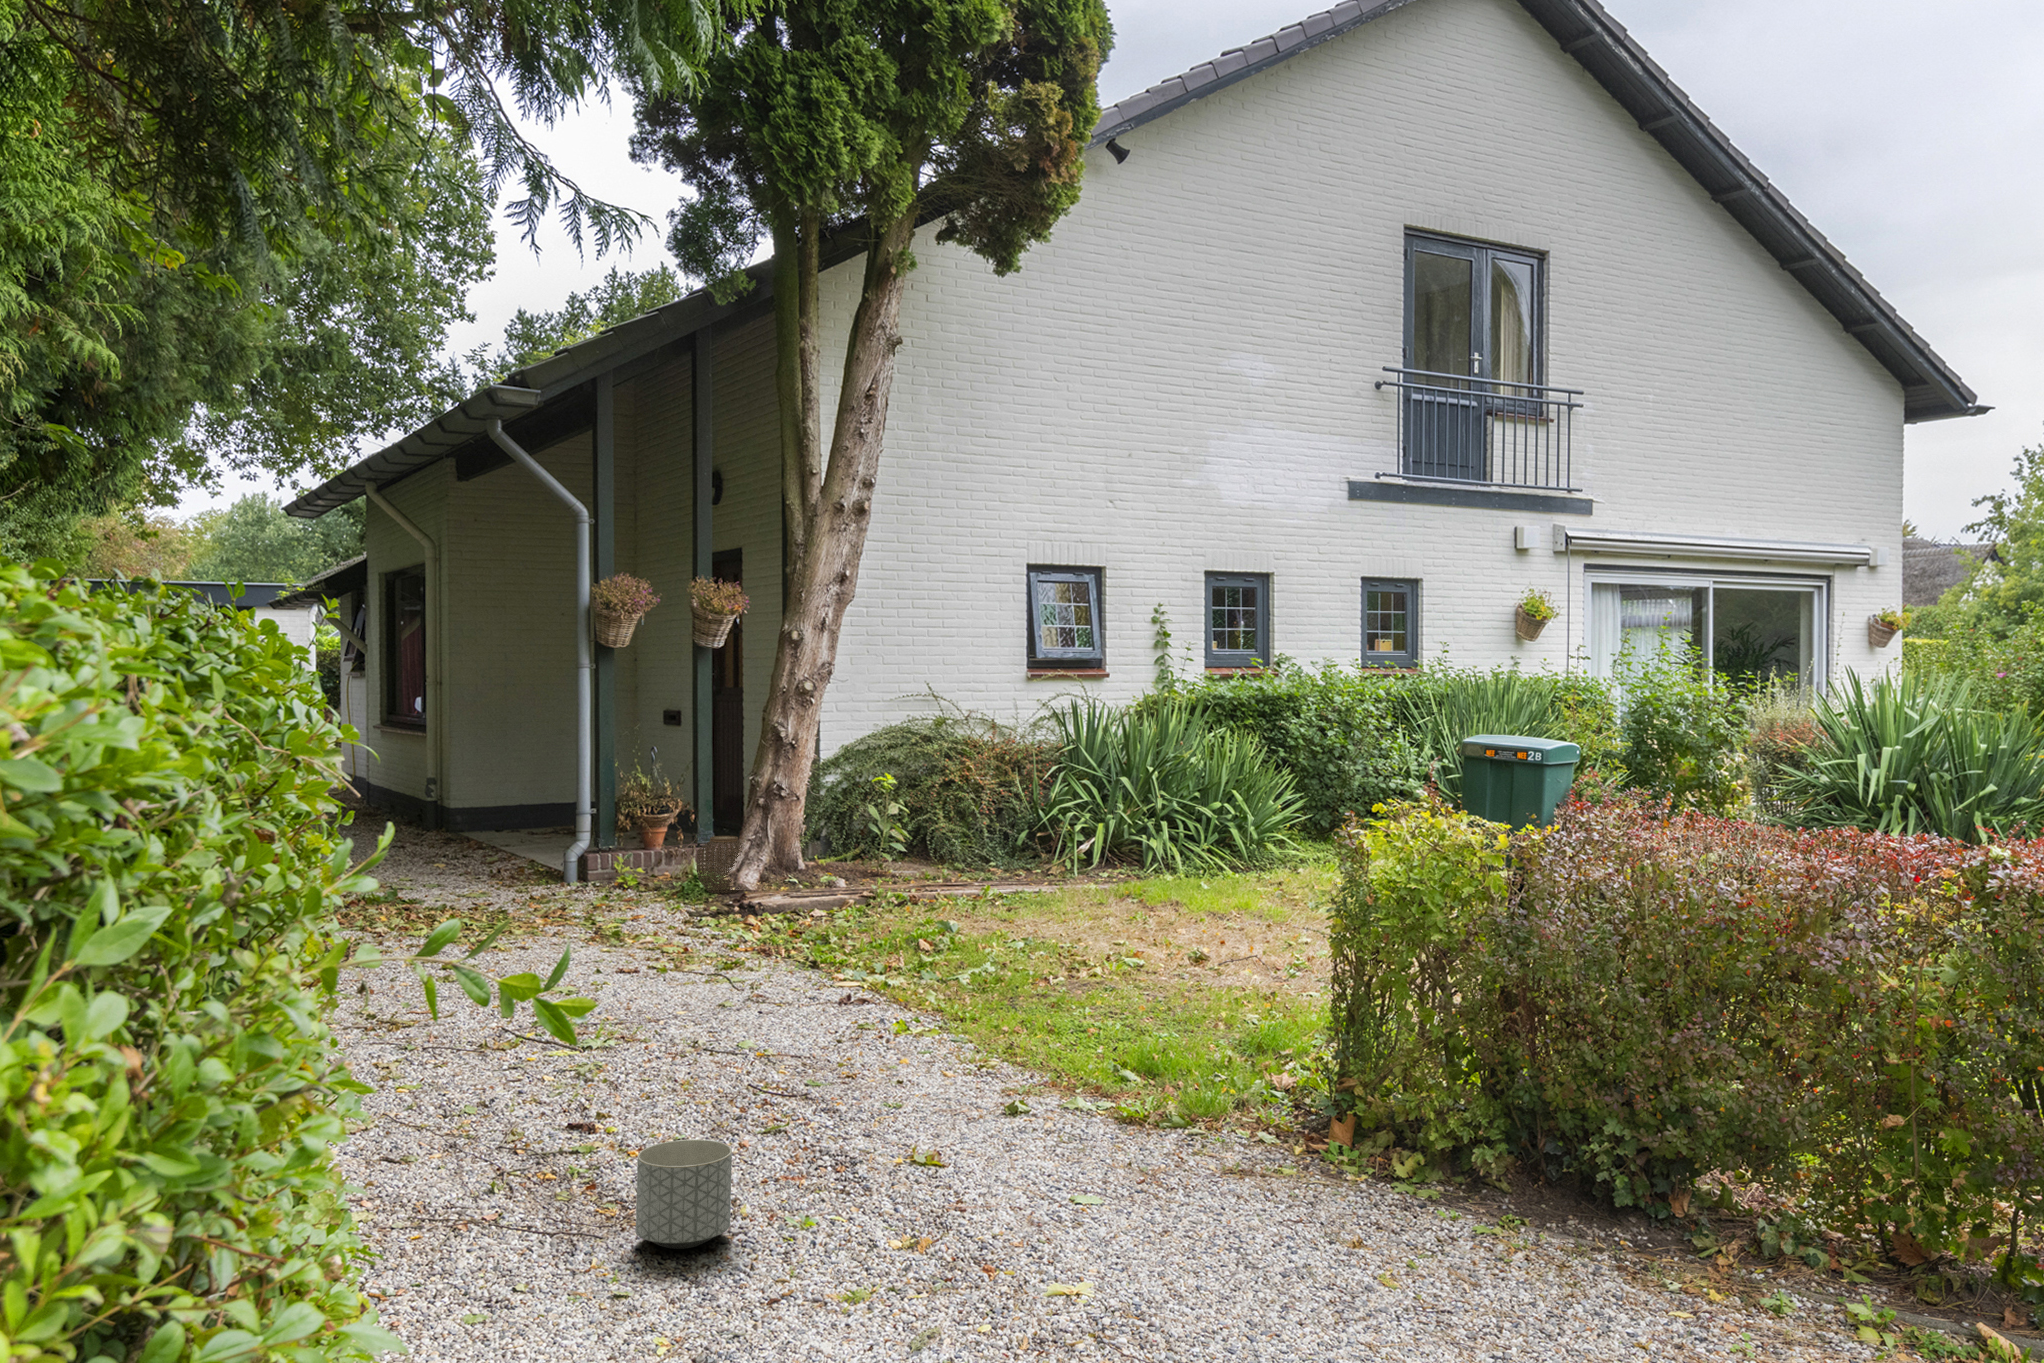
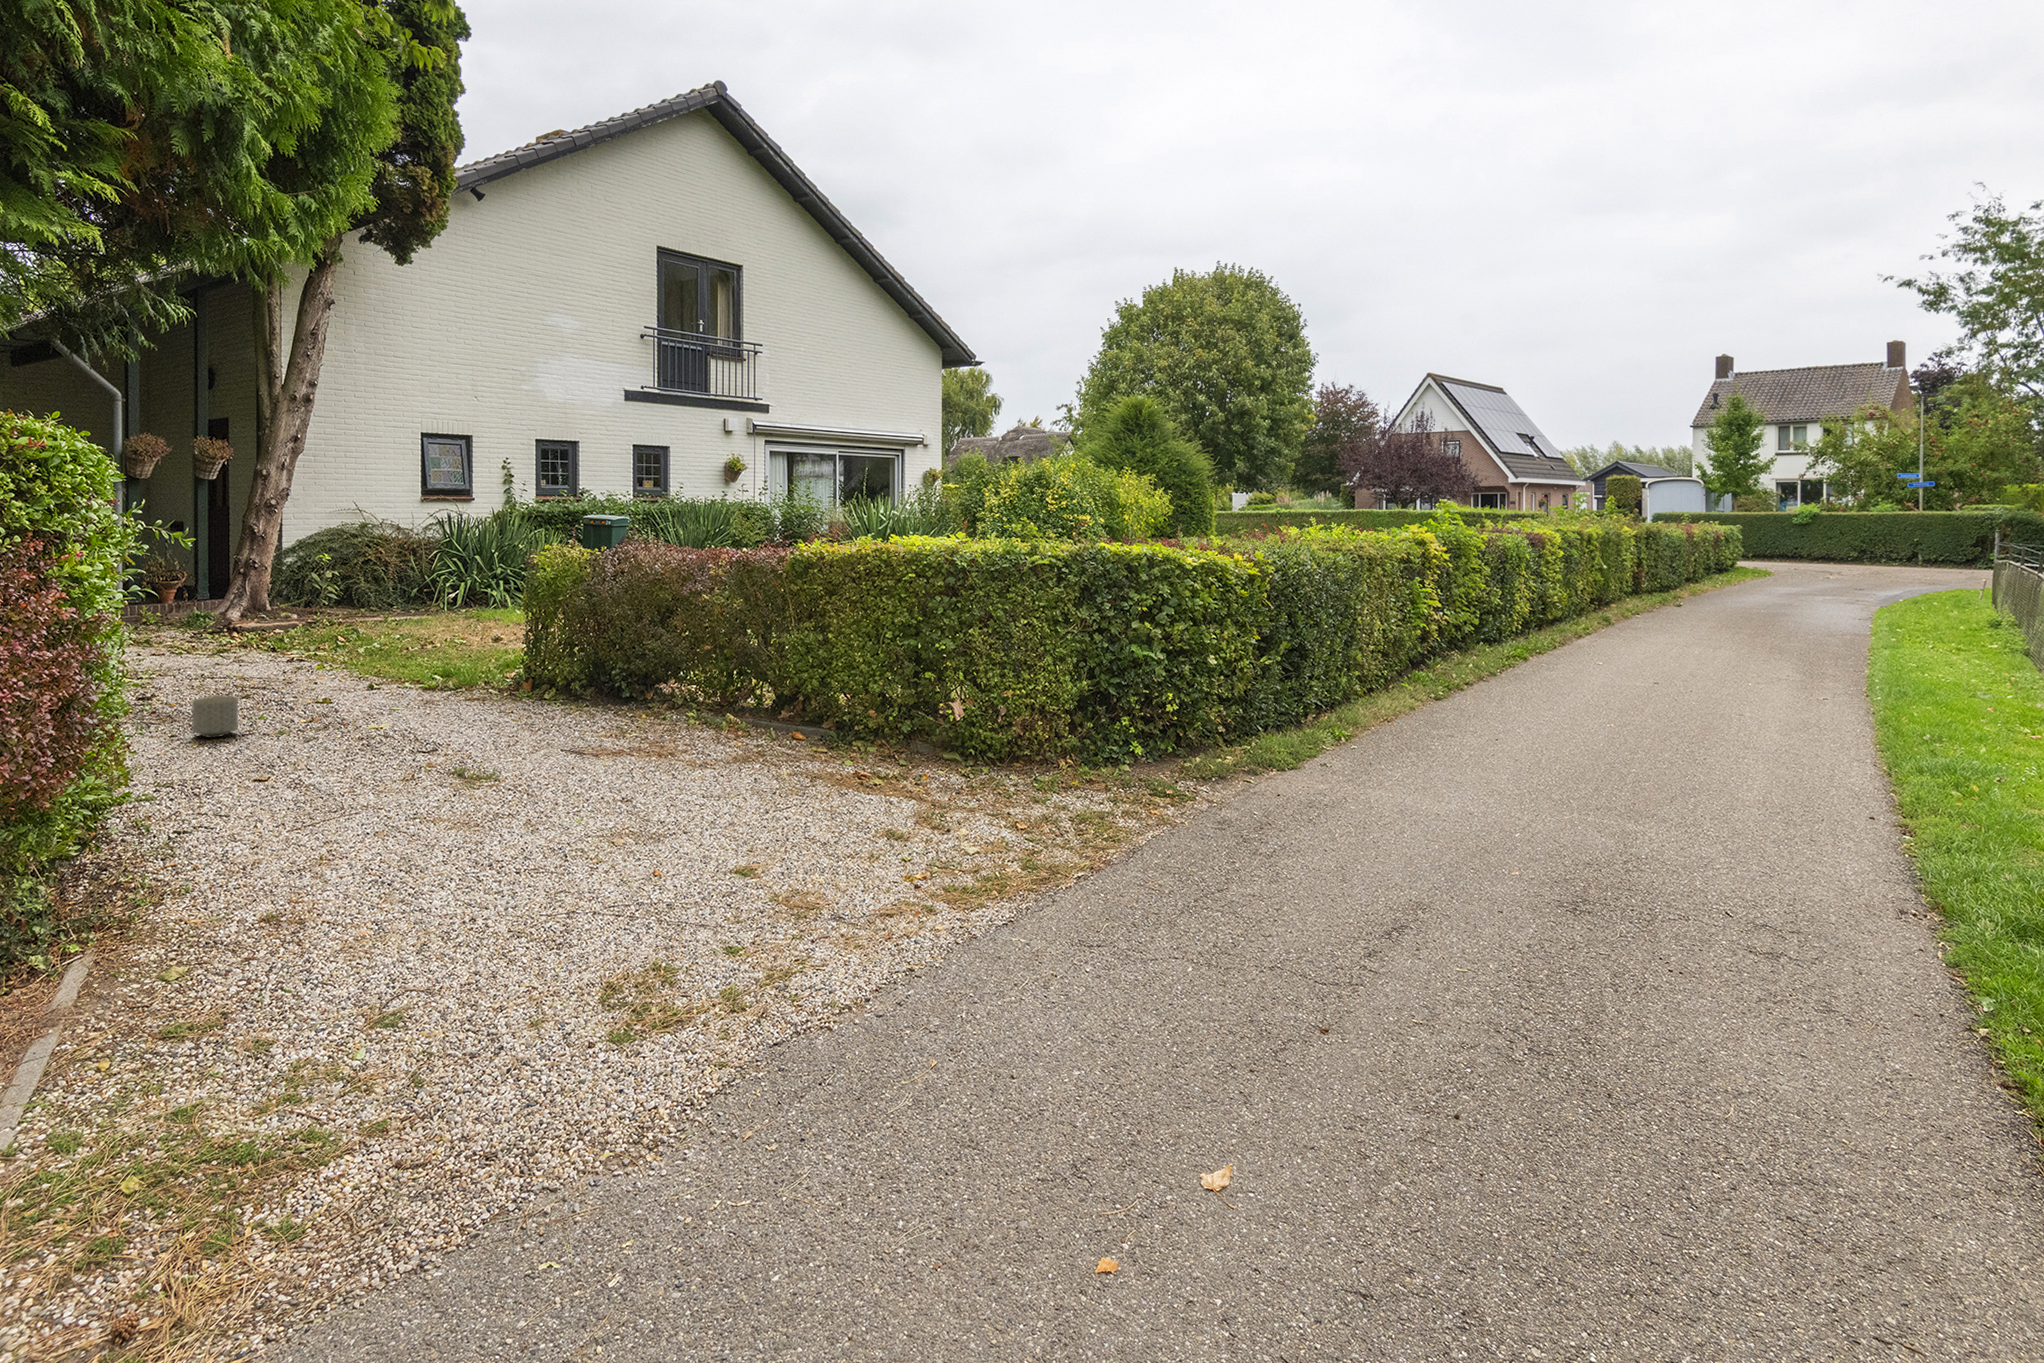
woven basket: present [697,836,743,894] -> none [201,590,237,622]

